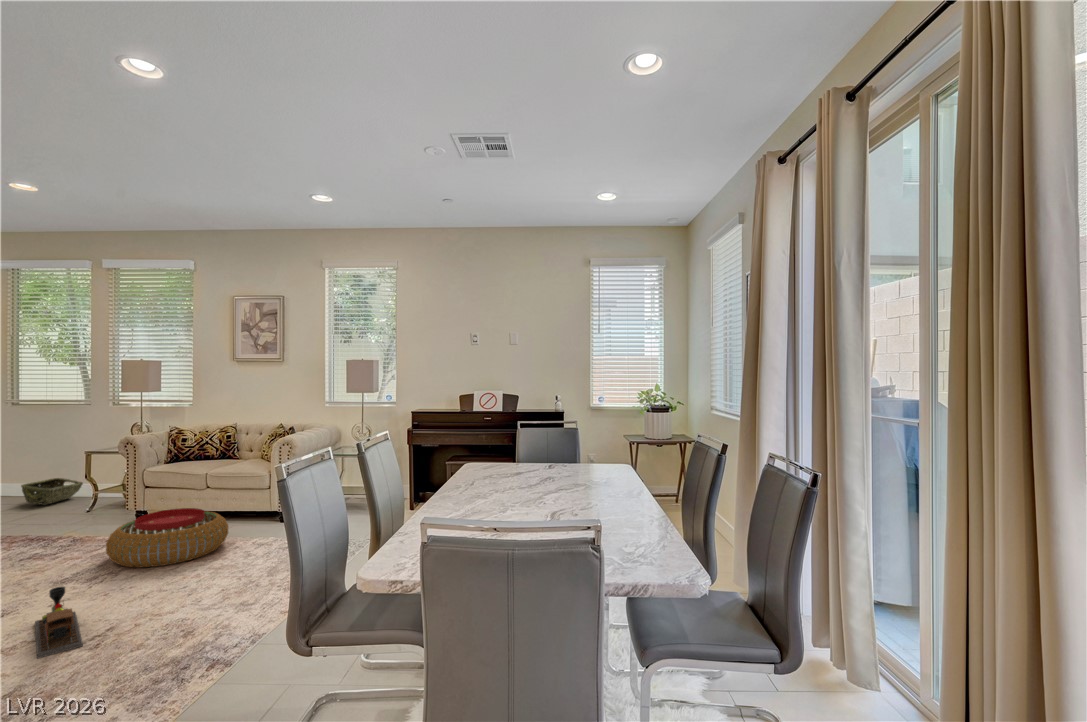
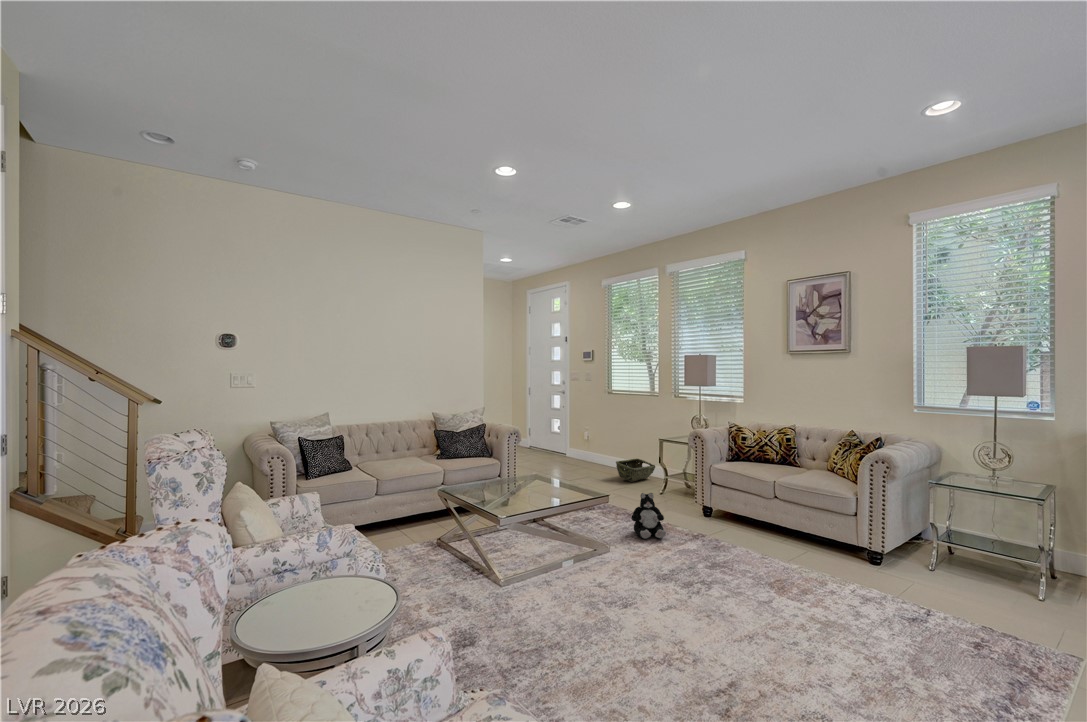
plush toy: none [34,505,81,554] -> present [631,493,666,539]
pouf: present [106,508,228,568] -> none [691,520,816,592]
toy train: present [35,587,83,658] -> none [647,604,699,698]

